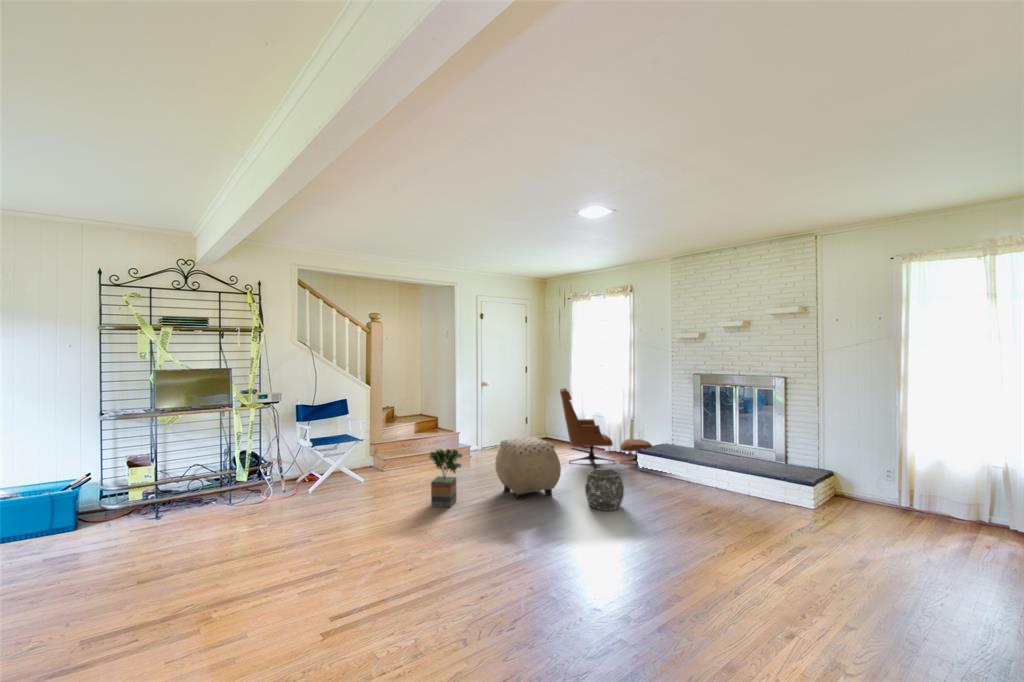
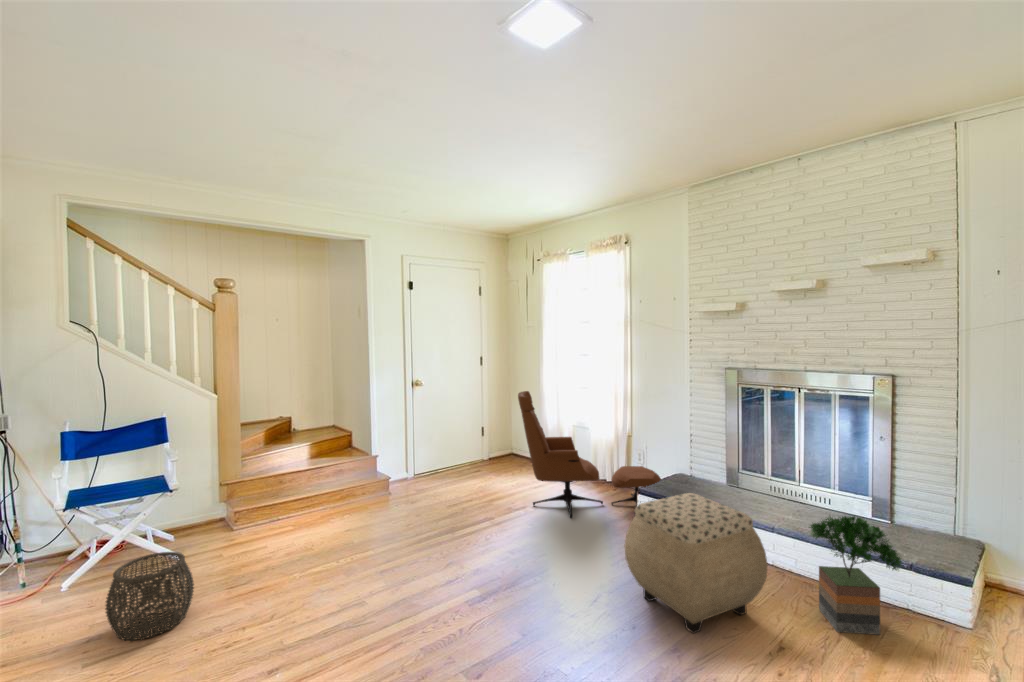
ottoman: present [495,437,561,500] -> present [625,493,768,633]
potted tree: present [429,449,462,507] -> present [809,516,902,635]
woven basket: present [585,469,624,510] -> present [105,552,194,641]

